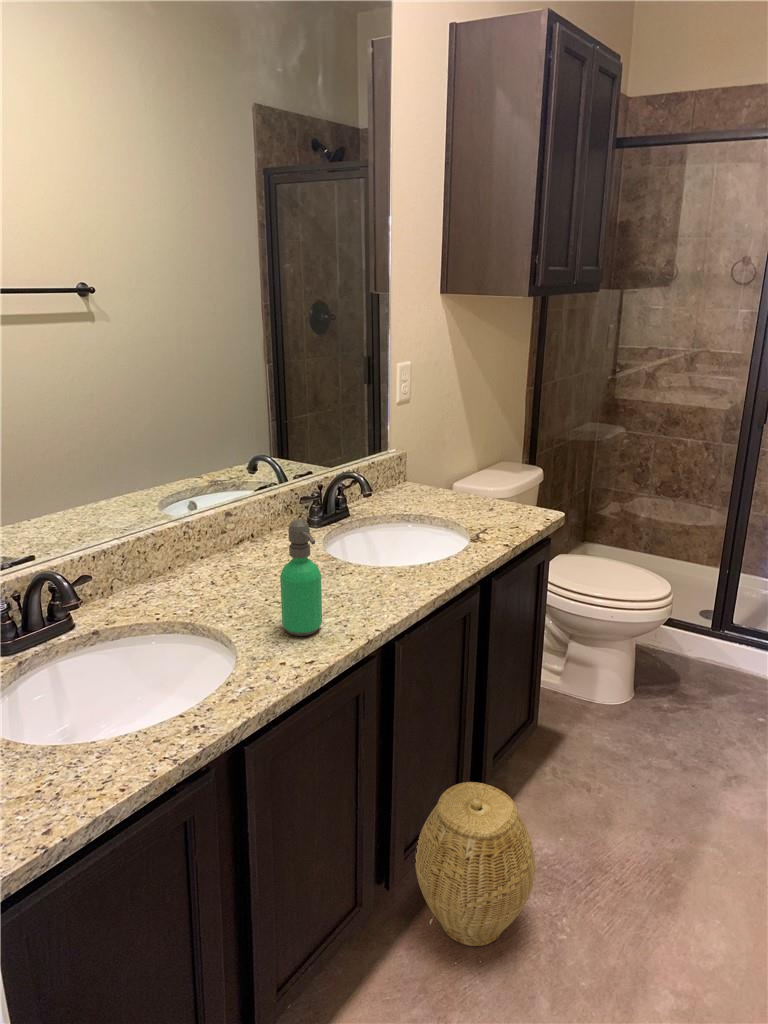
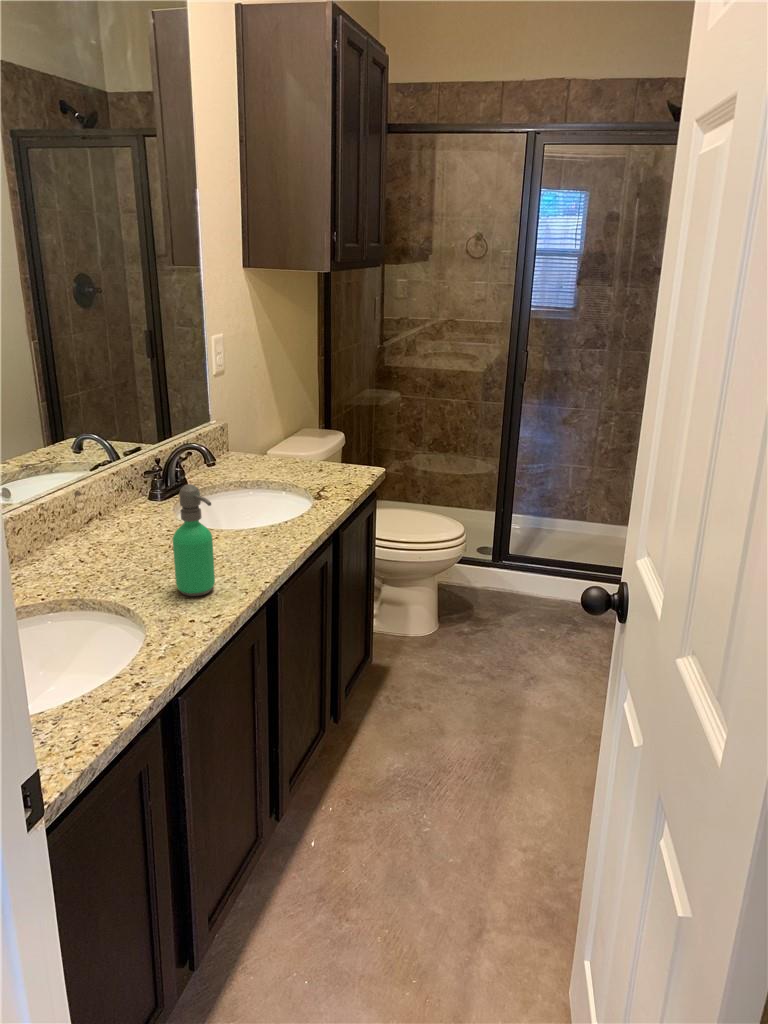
woven basket: present [415,782,535,946] -> none [297,718,405,864]

